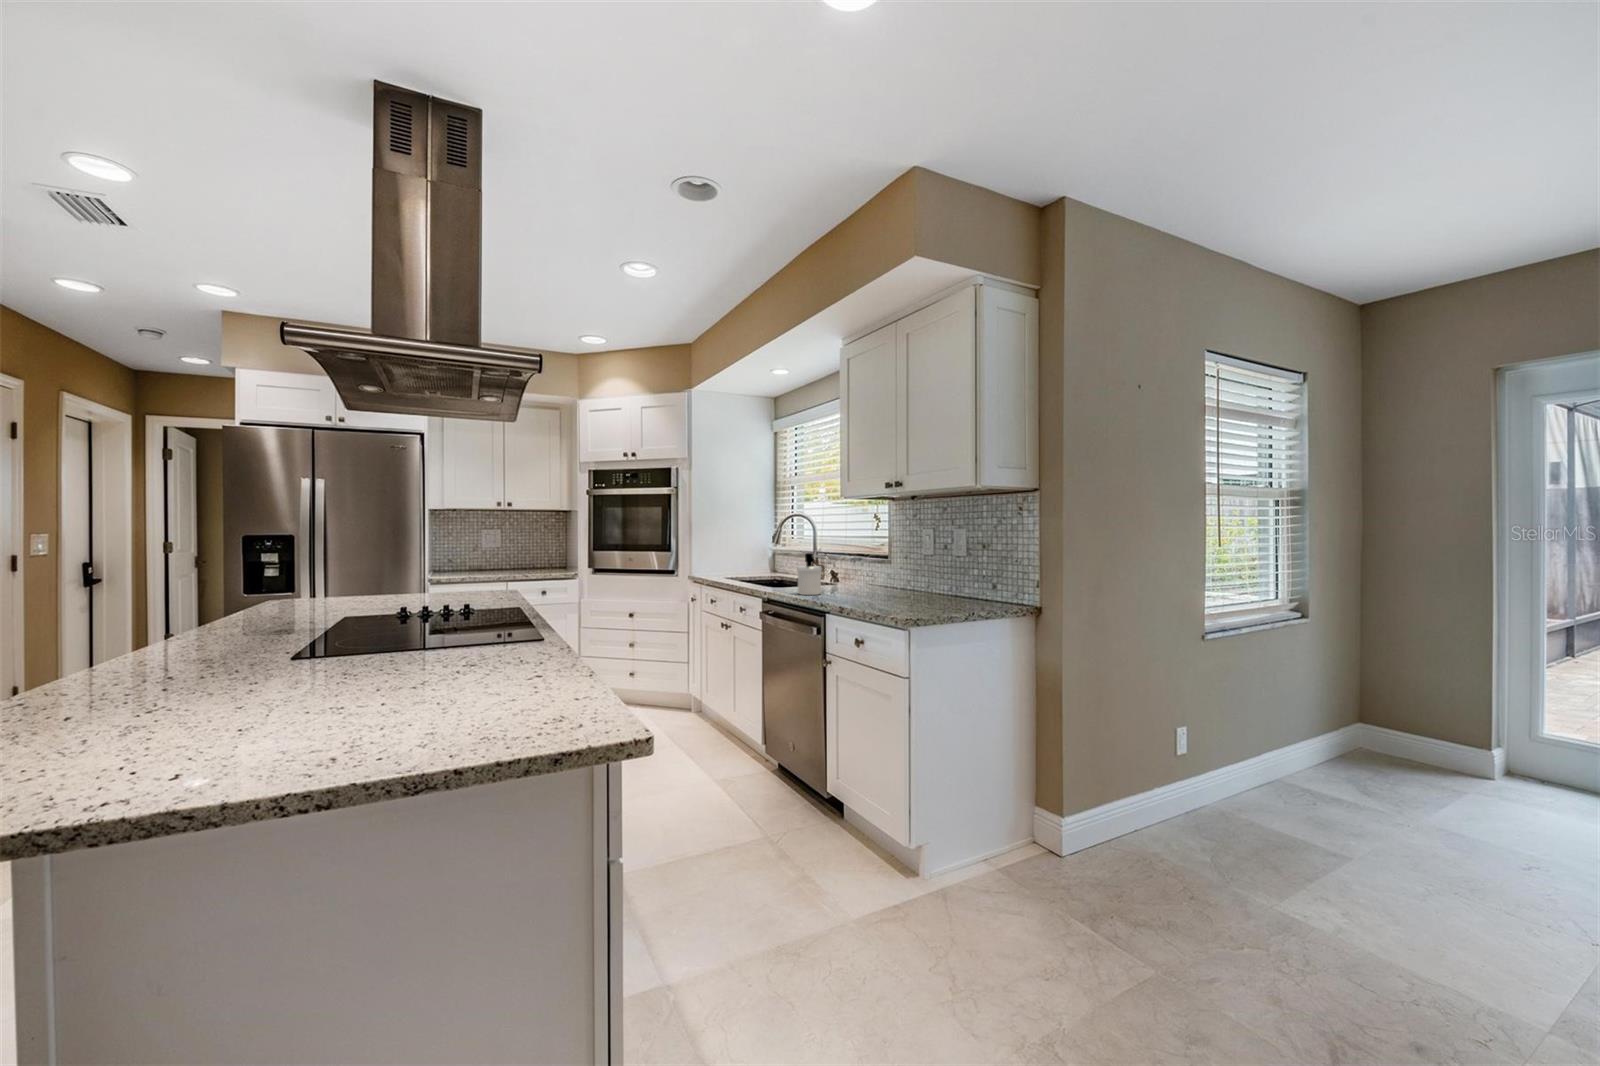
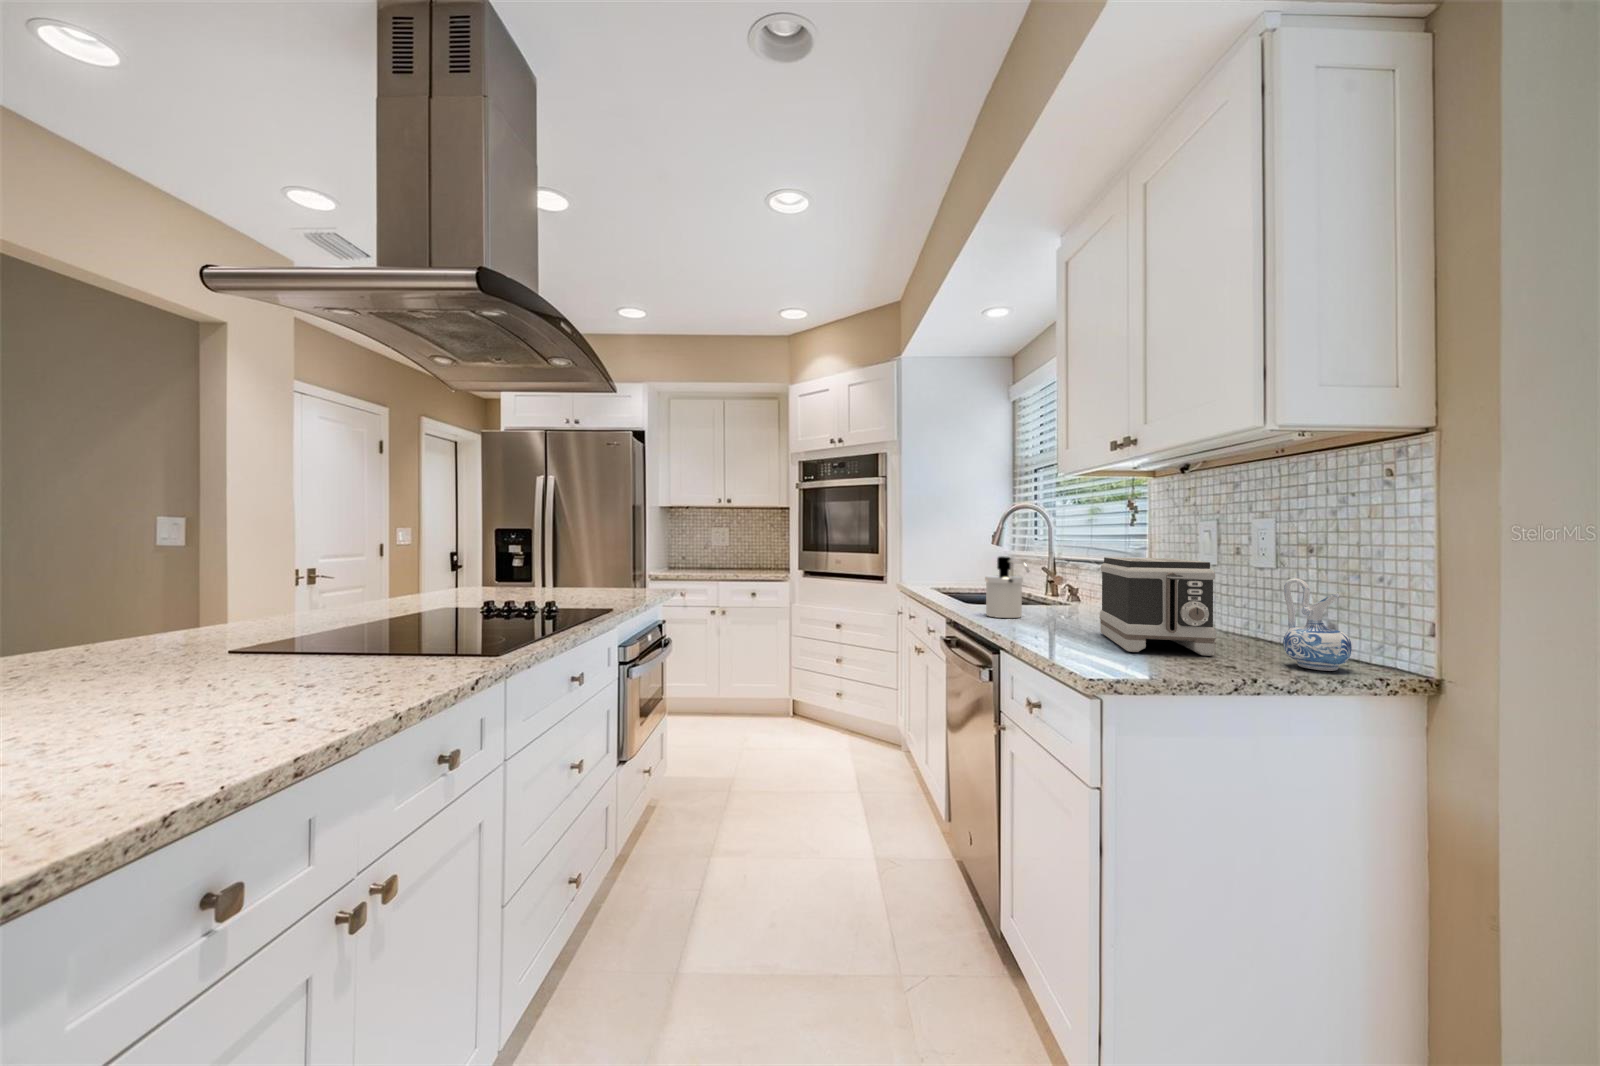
toaster: none [879,552,949,607] -> present [1099,557,1216,656]
ceramic pitcher: none [979,562,1007,608] -> present [1283,578,1352,671]

